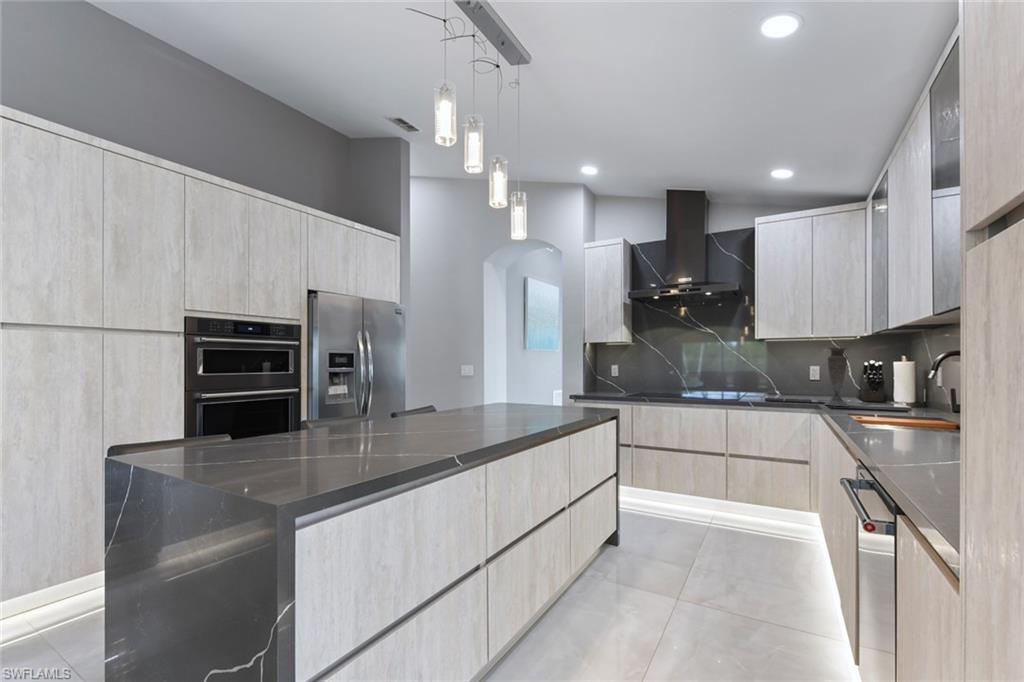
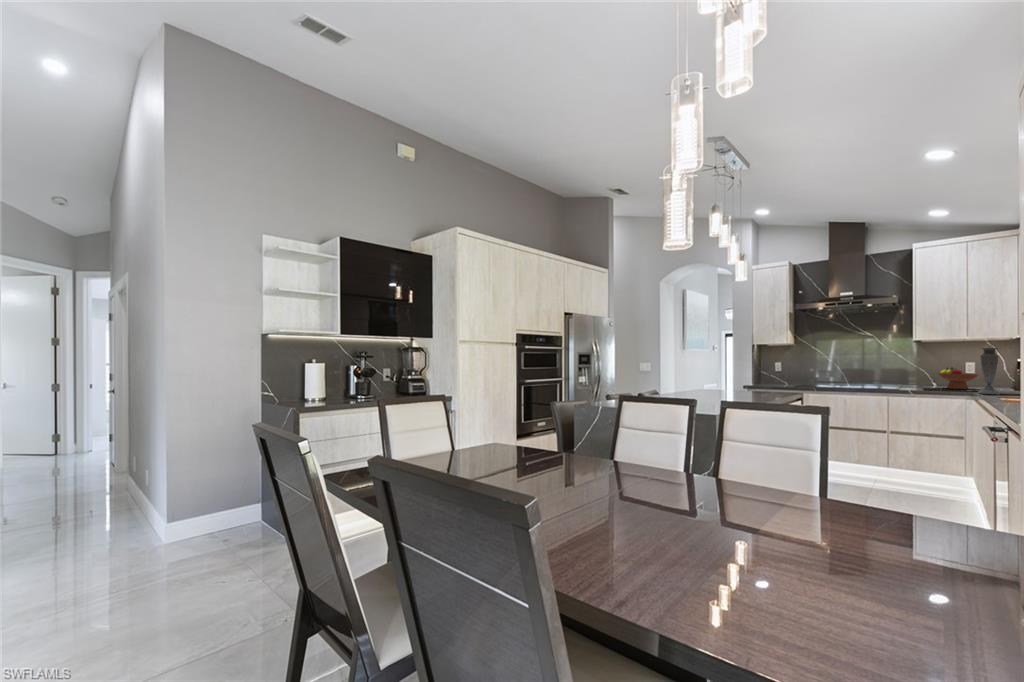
fruit bowl: none [781,372,826,398] -> present [938,368,979,389]

